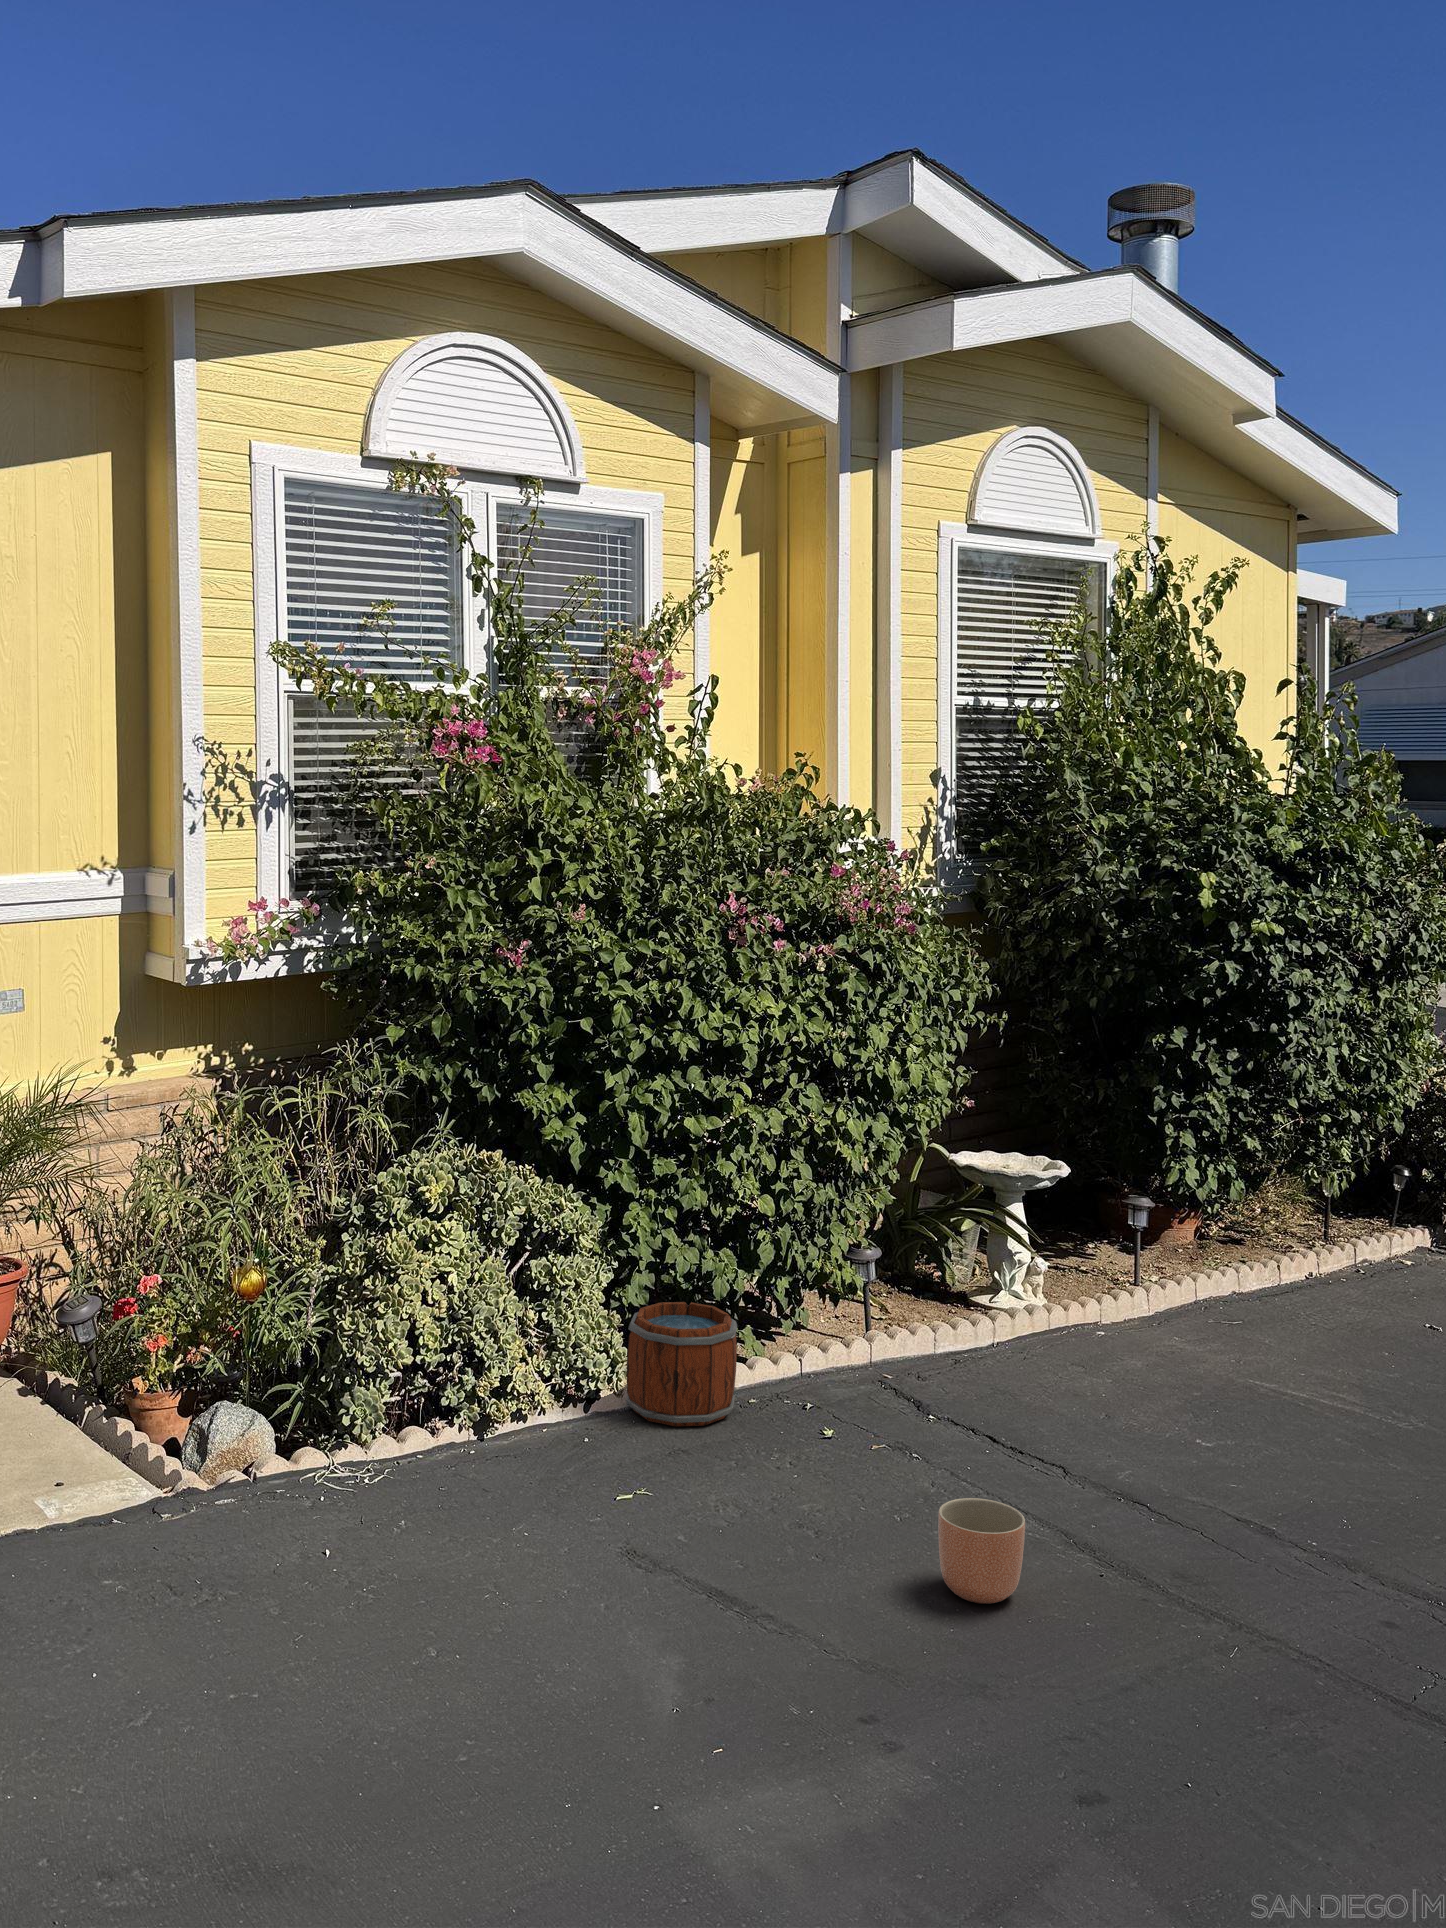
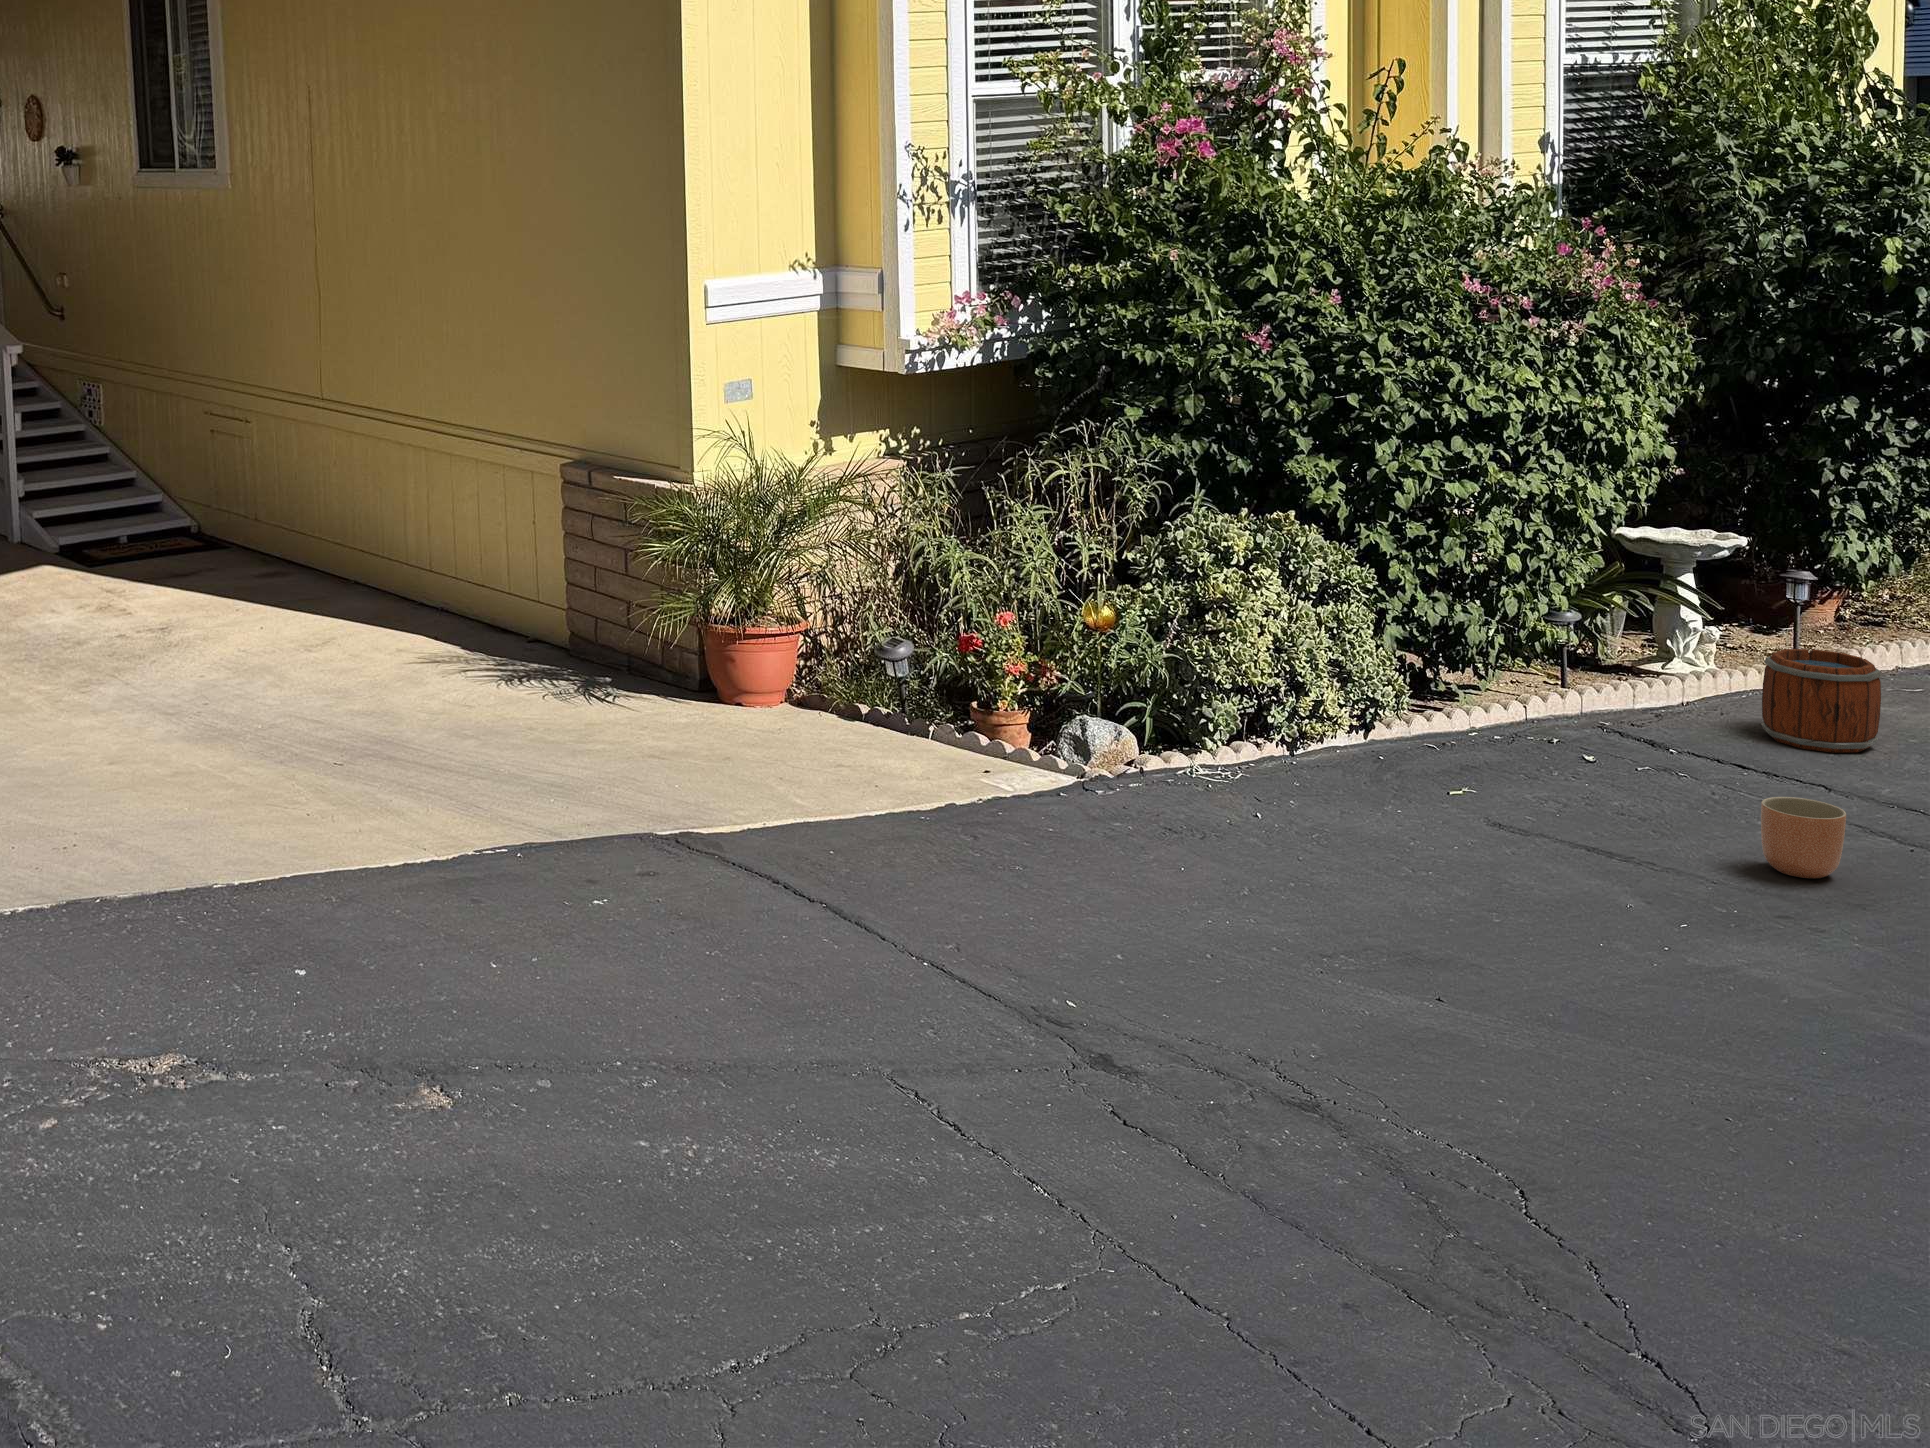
bucket: present [626,1302,737,1426] -> present [1761,649,1882,753]

